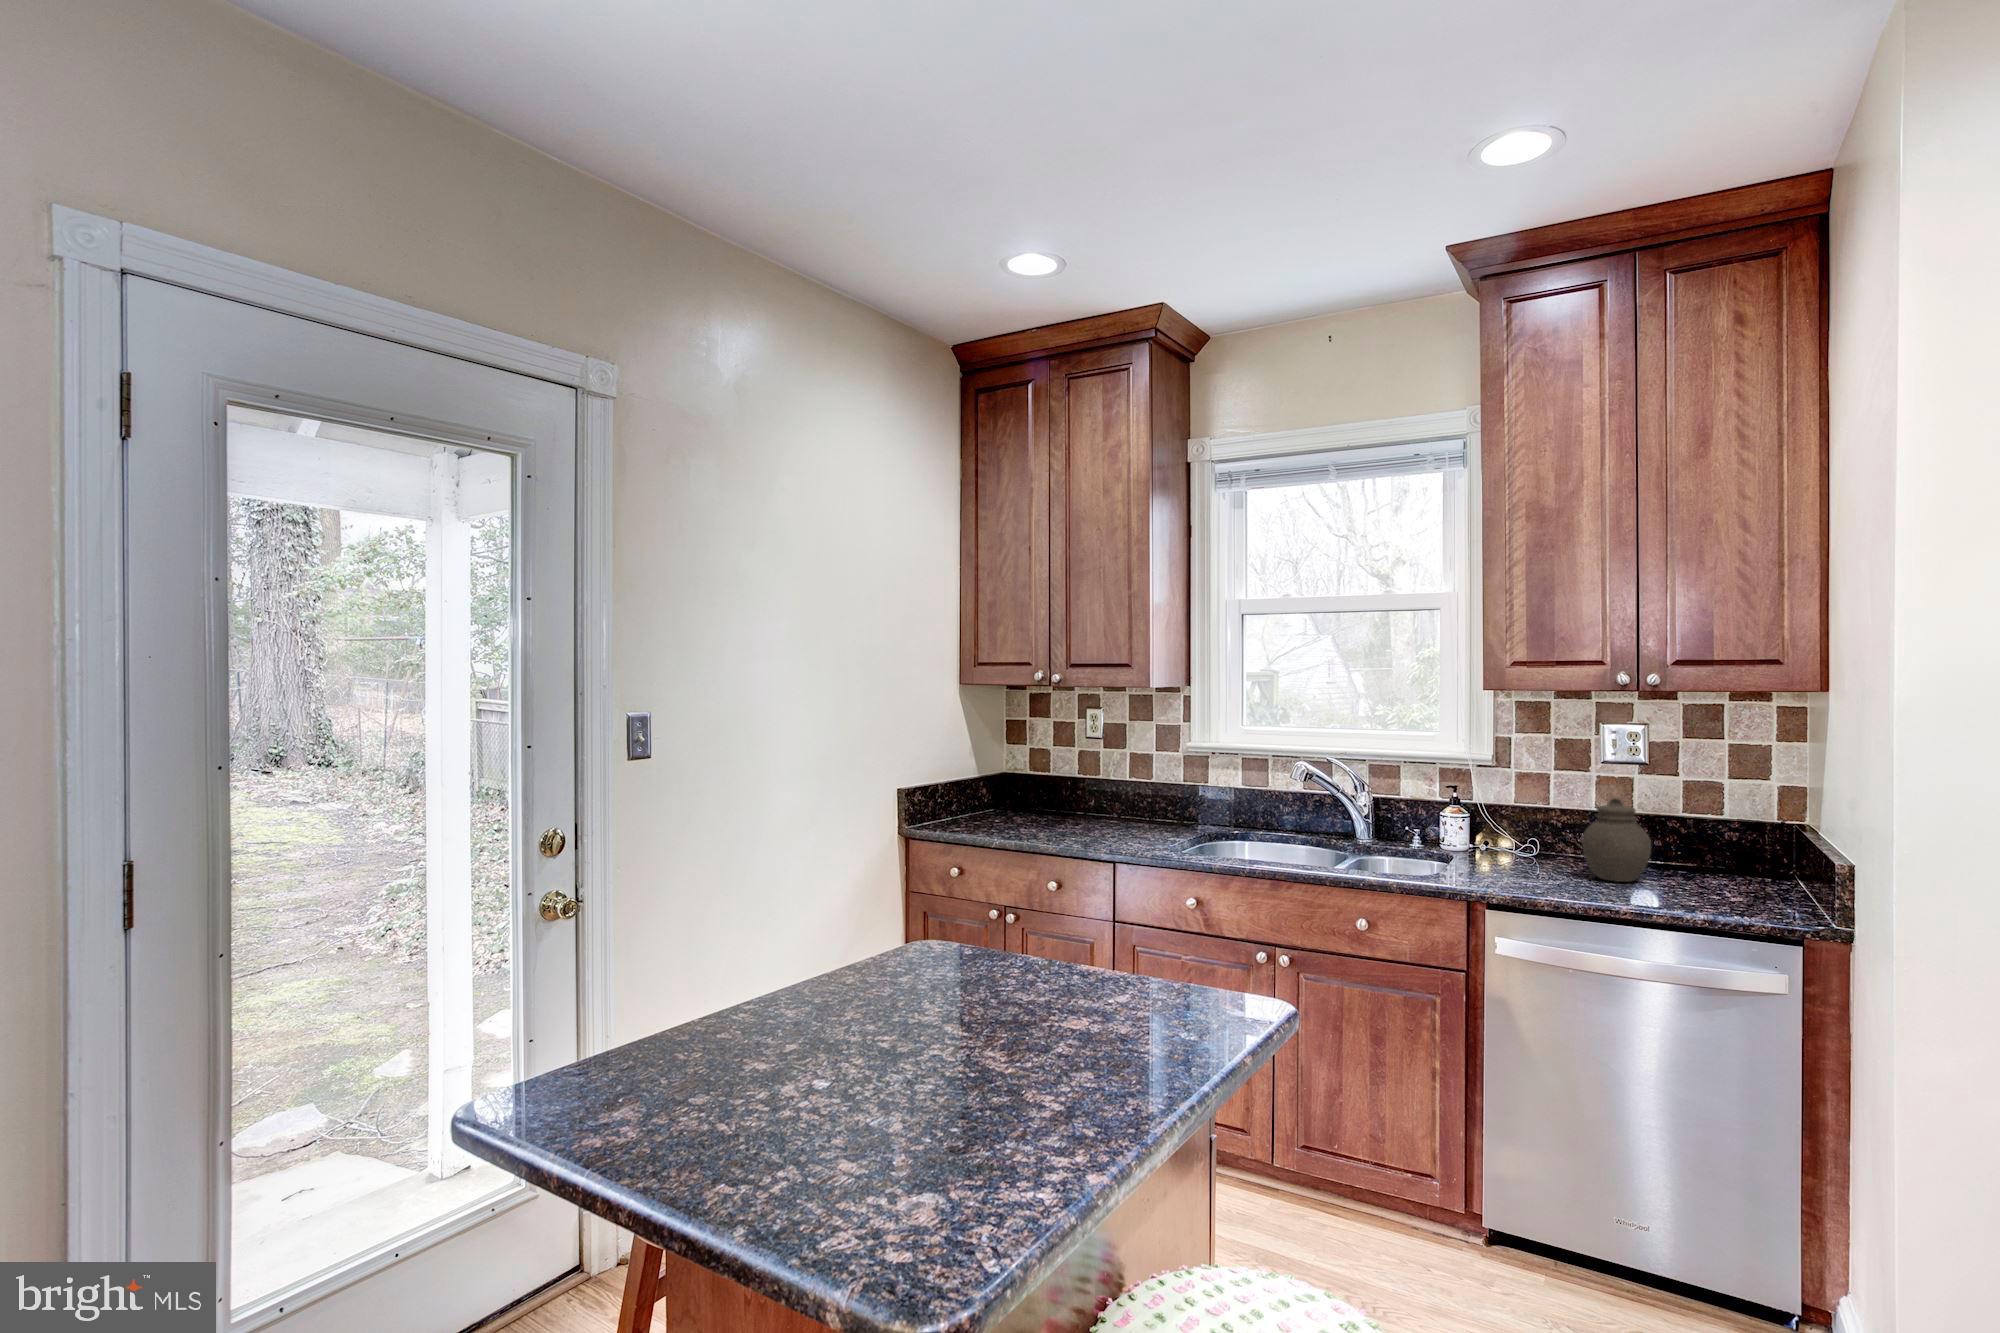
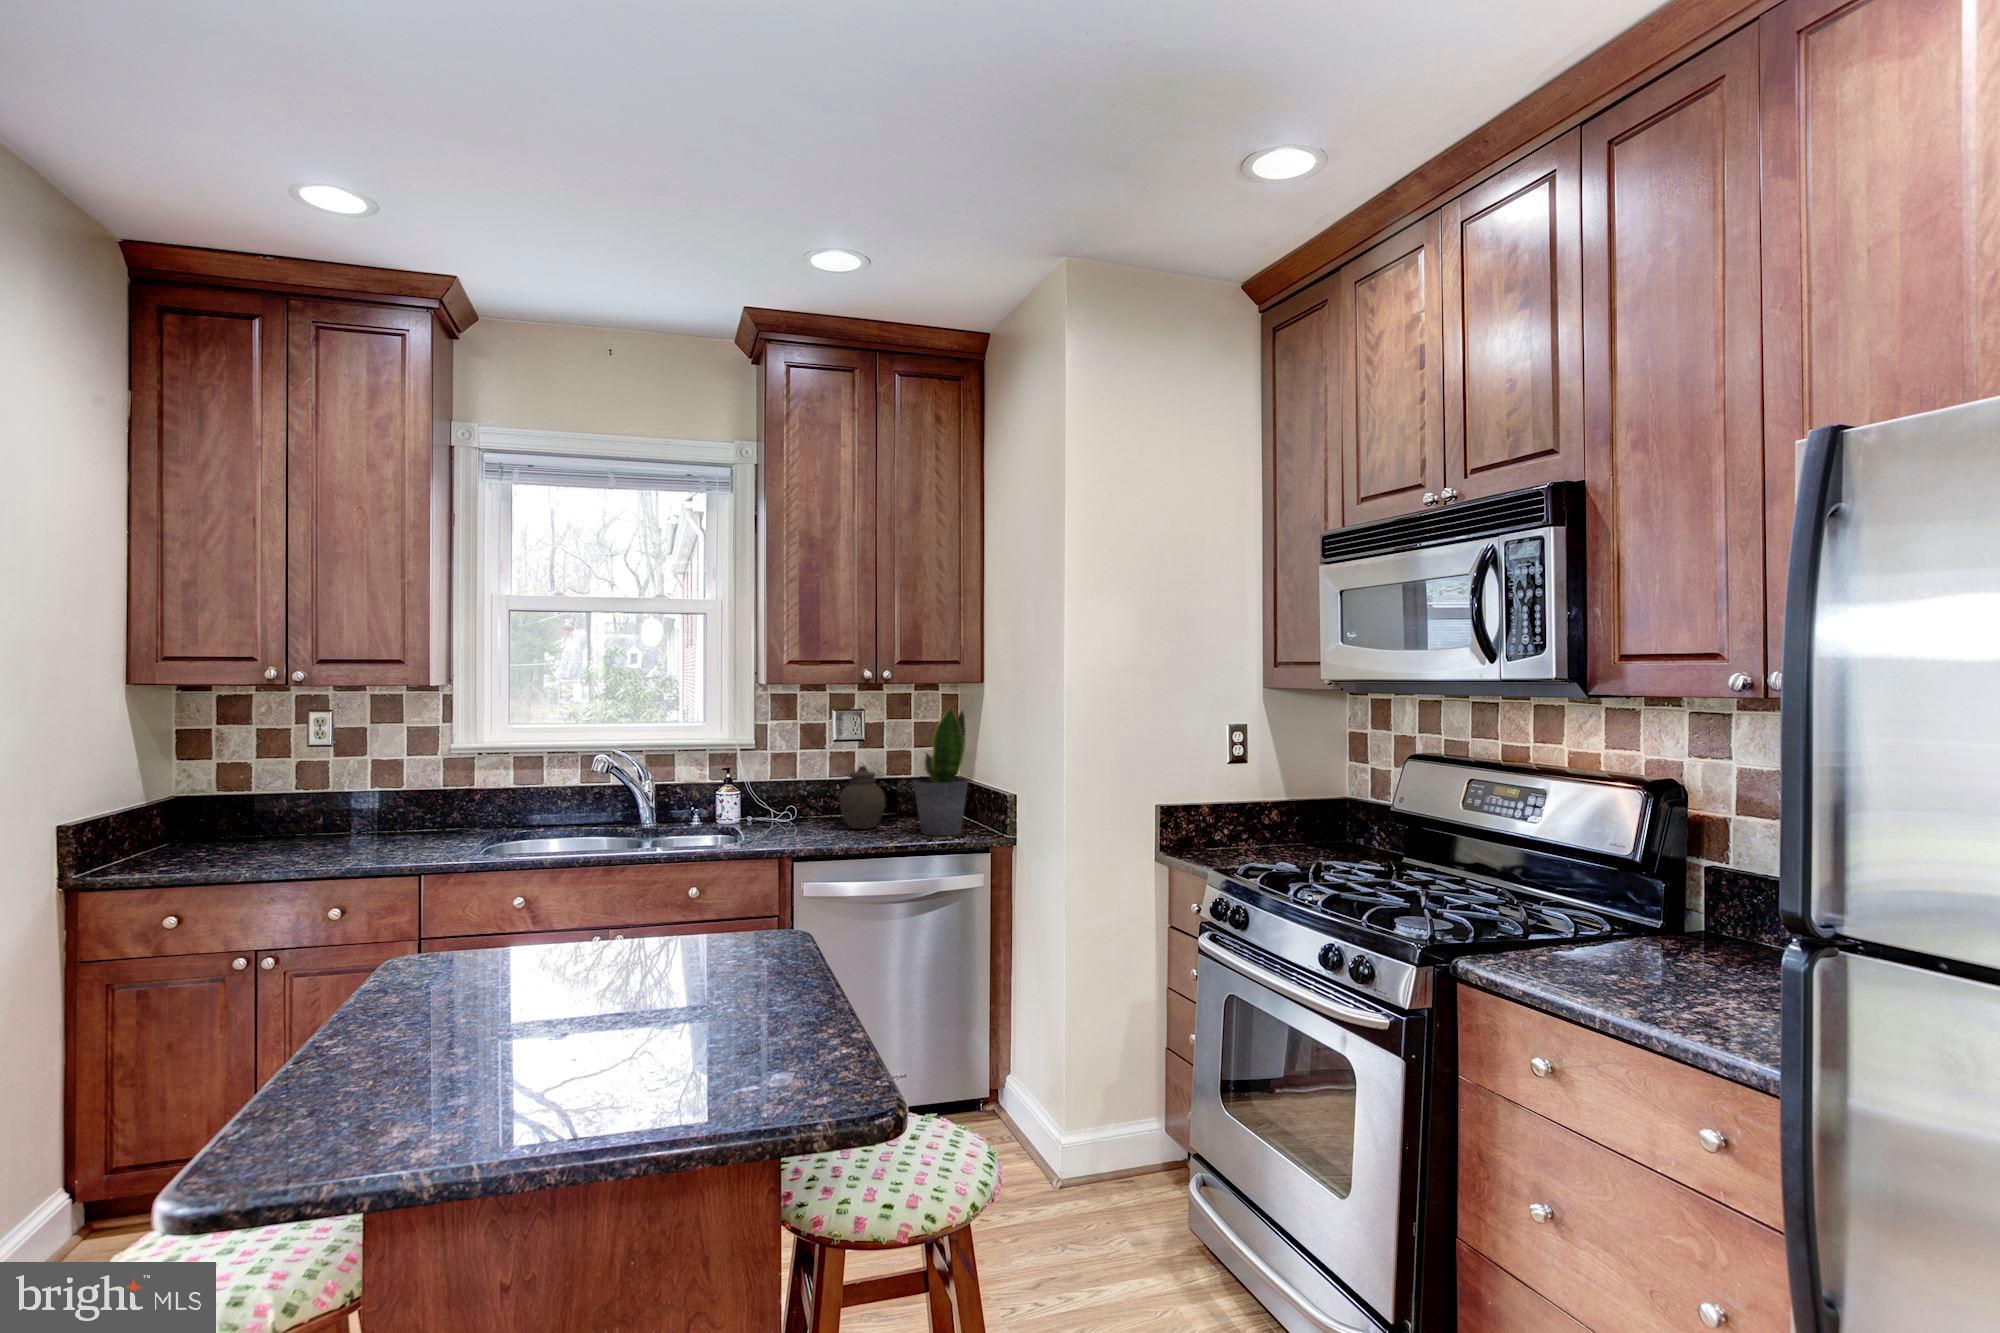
potted plant: none [1677,724,1776,910] -> present [913,708,969,836]

